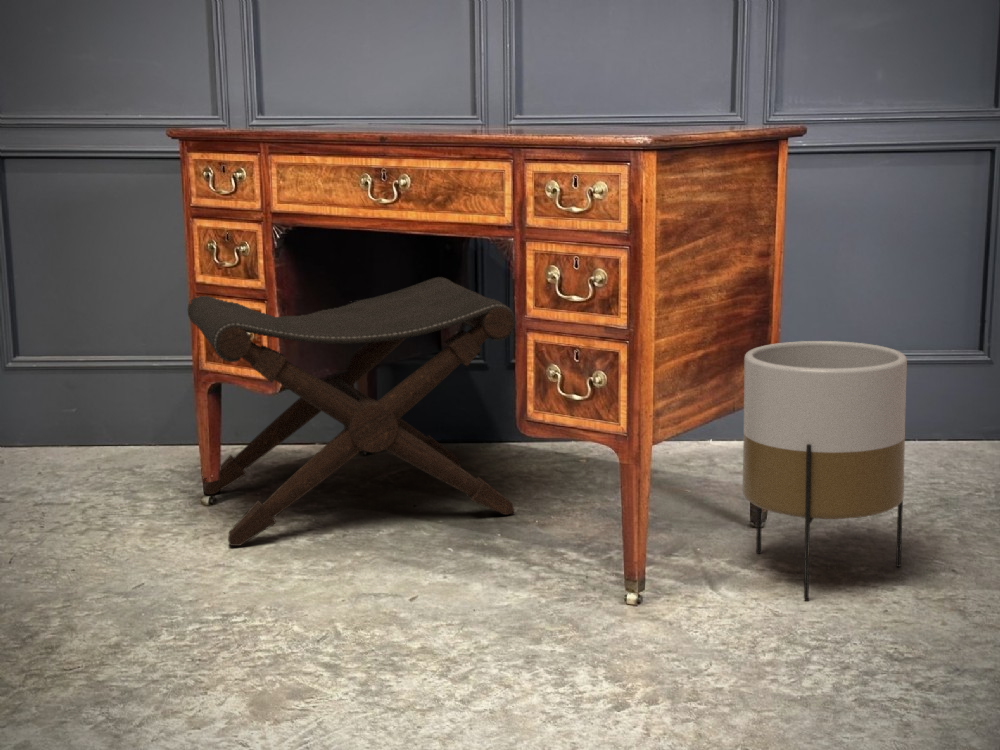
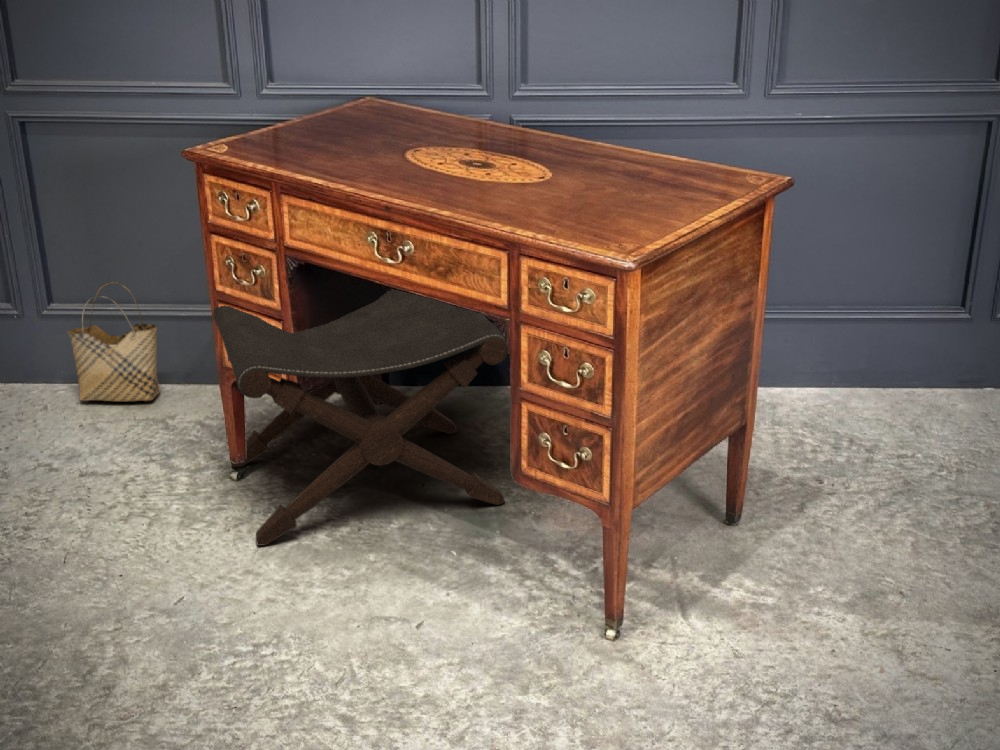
woven basket: none [24,318,125,452] -> present [68,282,160,401]
planter: present [742,341,907,599] -> none [706,395,858,636]

